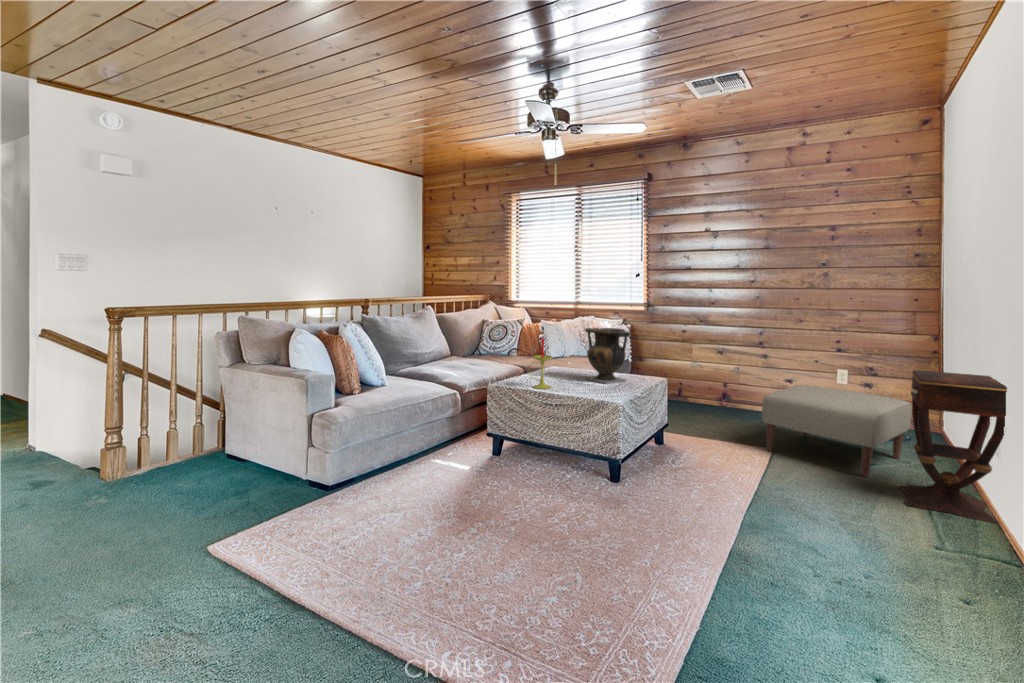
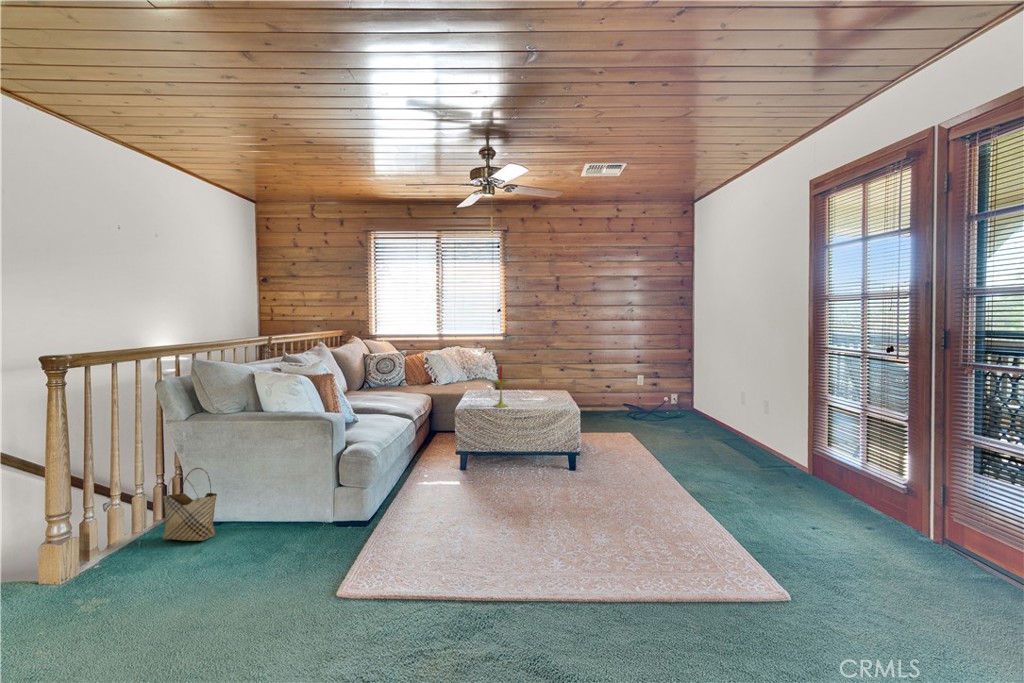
vase: present [585,328,630,384] -> none [511,355,550,399]
side table: present [900,370,1007,524] -> none [710,370,767,450]
ottoman: present [762,385,912,477] -> none [624,387,696,439]
woven basket: none [204,407,238,468] -> present [163,468,217,541]

